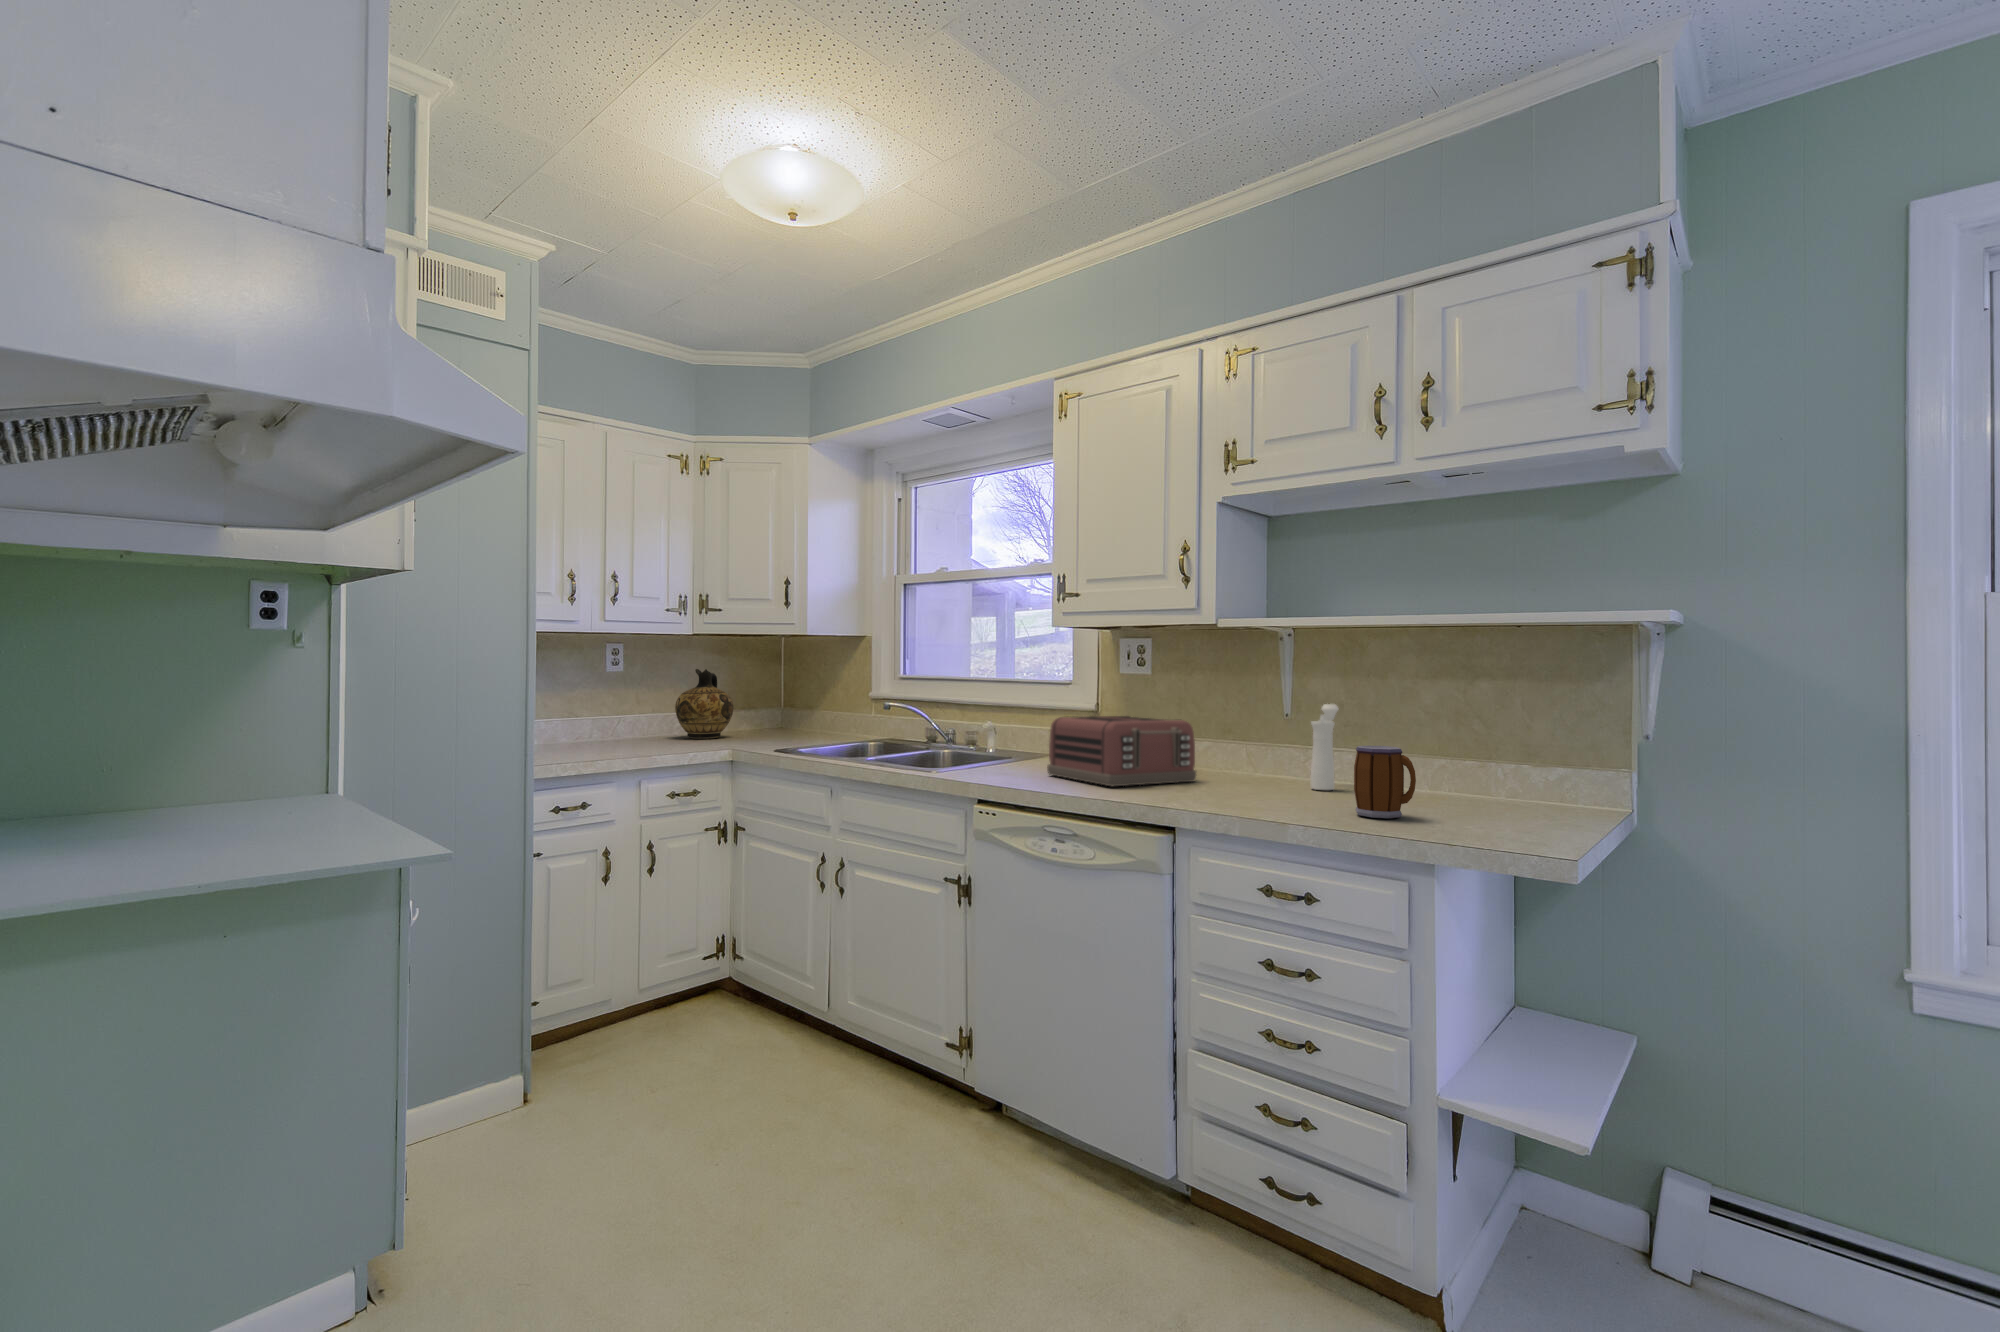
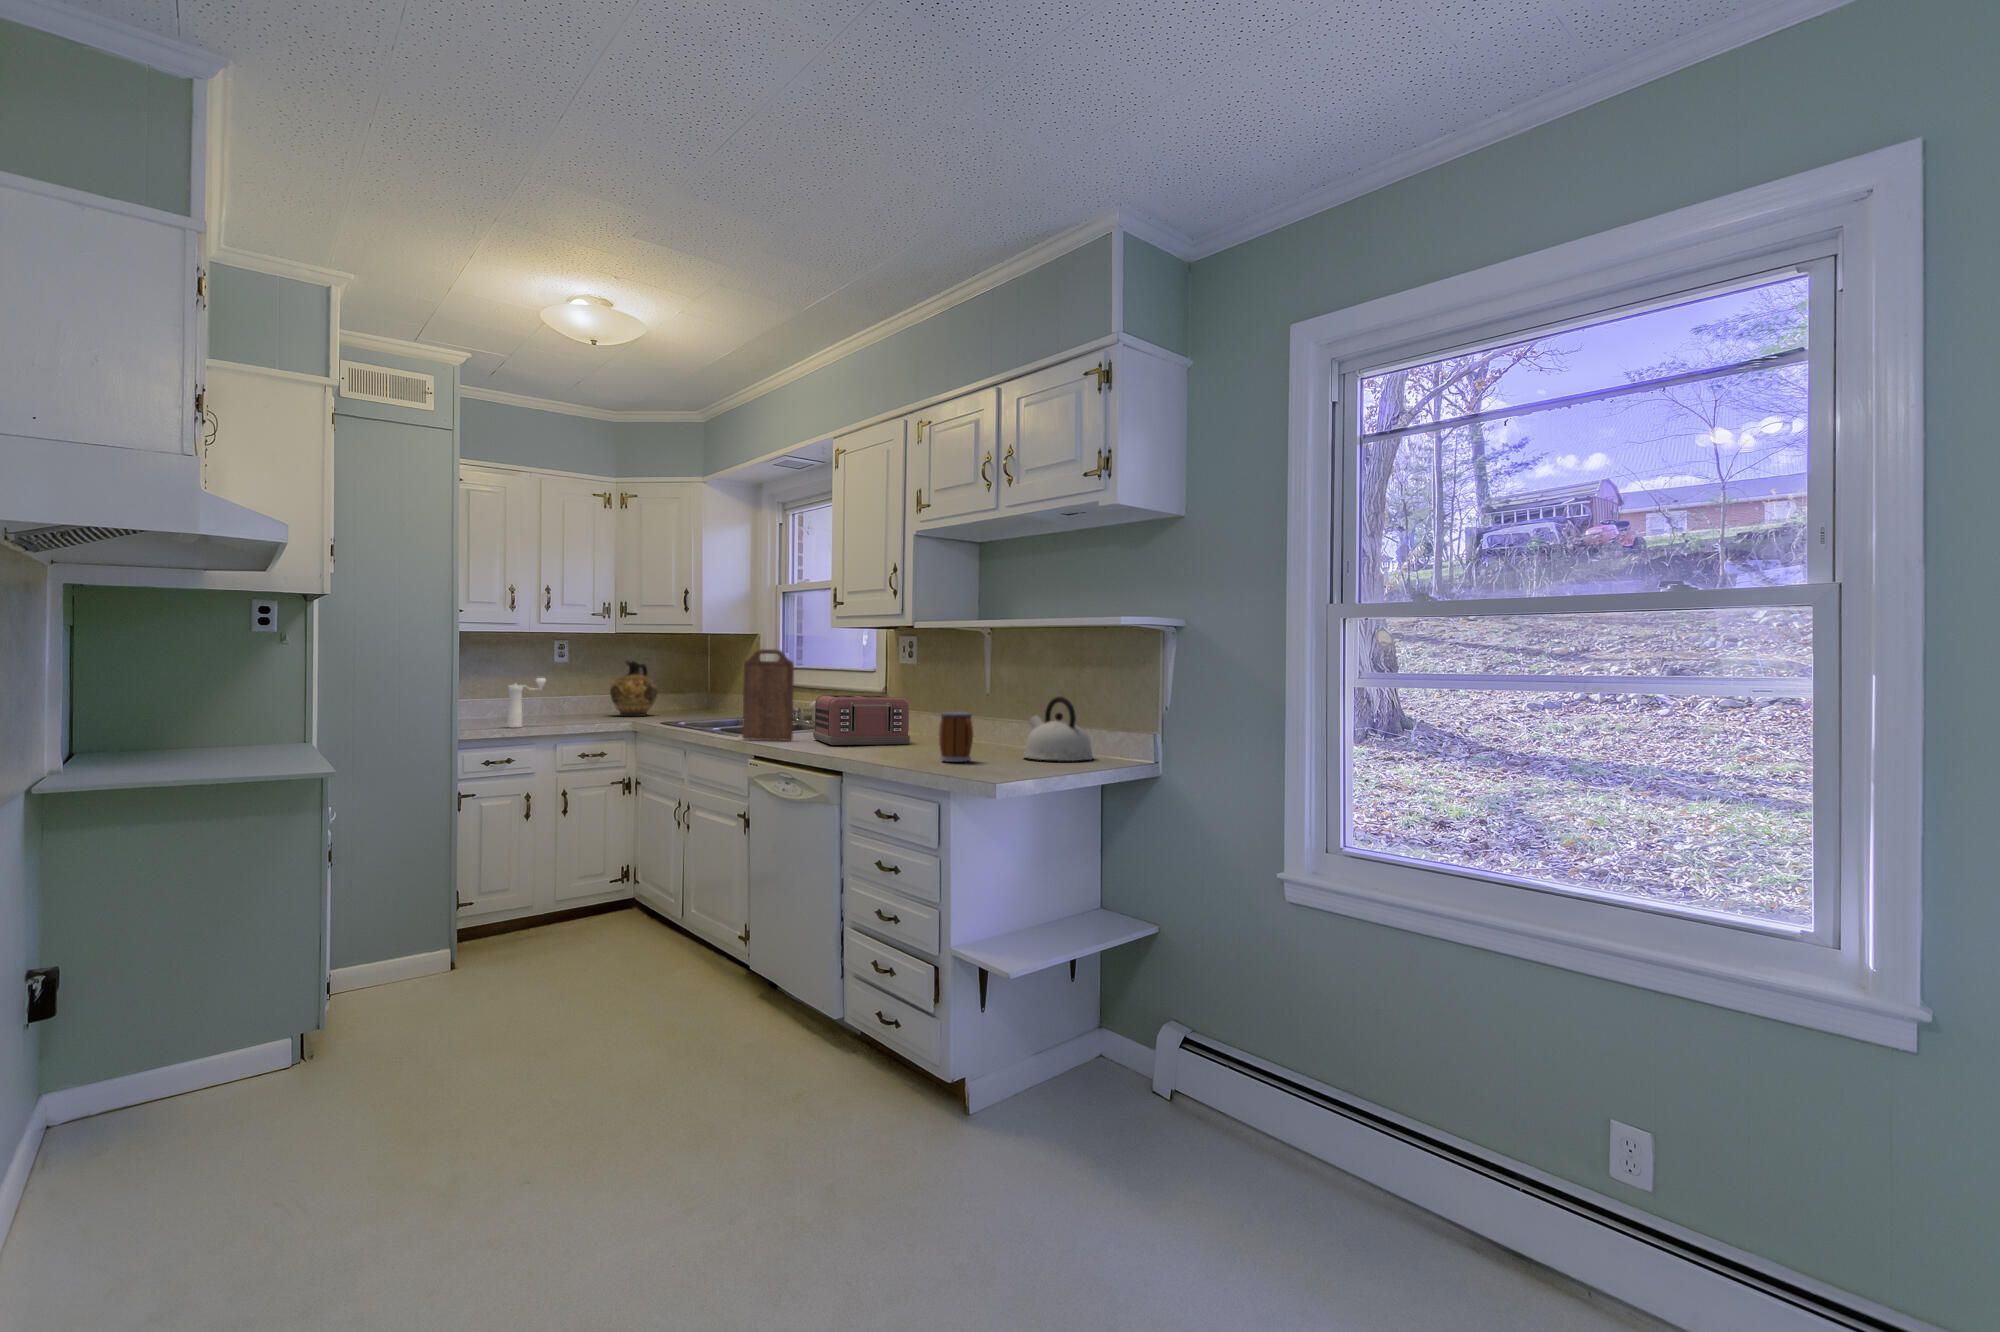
cutting board: none [956,656,1028,778] -> present [743,649,794,741]
pepper mill: present [1311,704,1338,790] -> present [507,678,546,727]
kettle: none [1424,721,1541,812] -> present [1024,697,1093,761]

